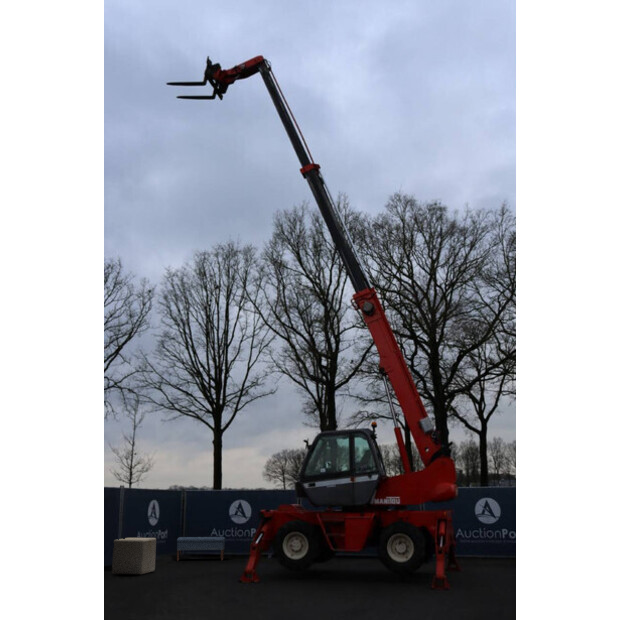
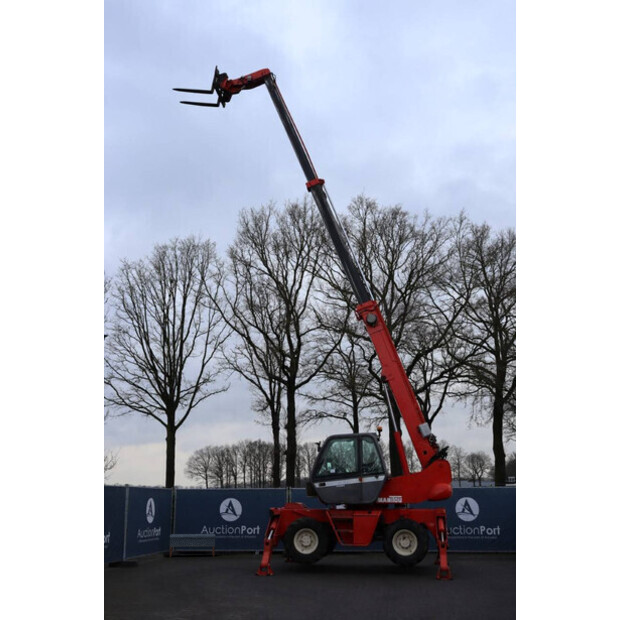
cardboard box: present [112,538,156,574] -> none [121,534,162,569]

